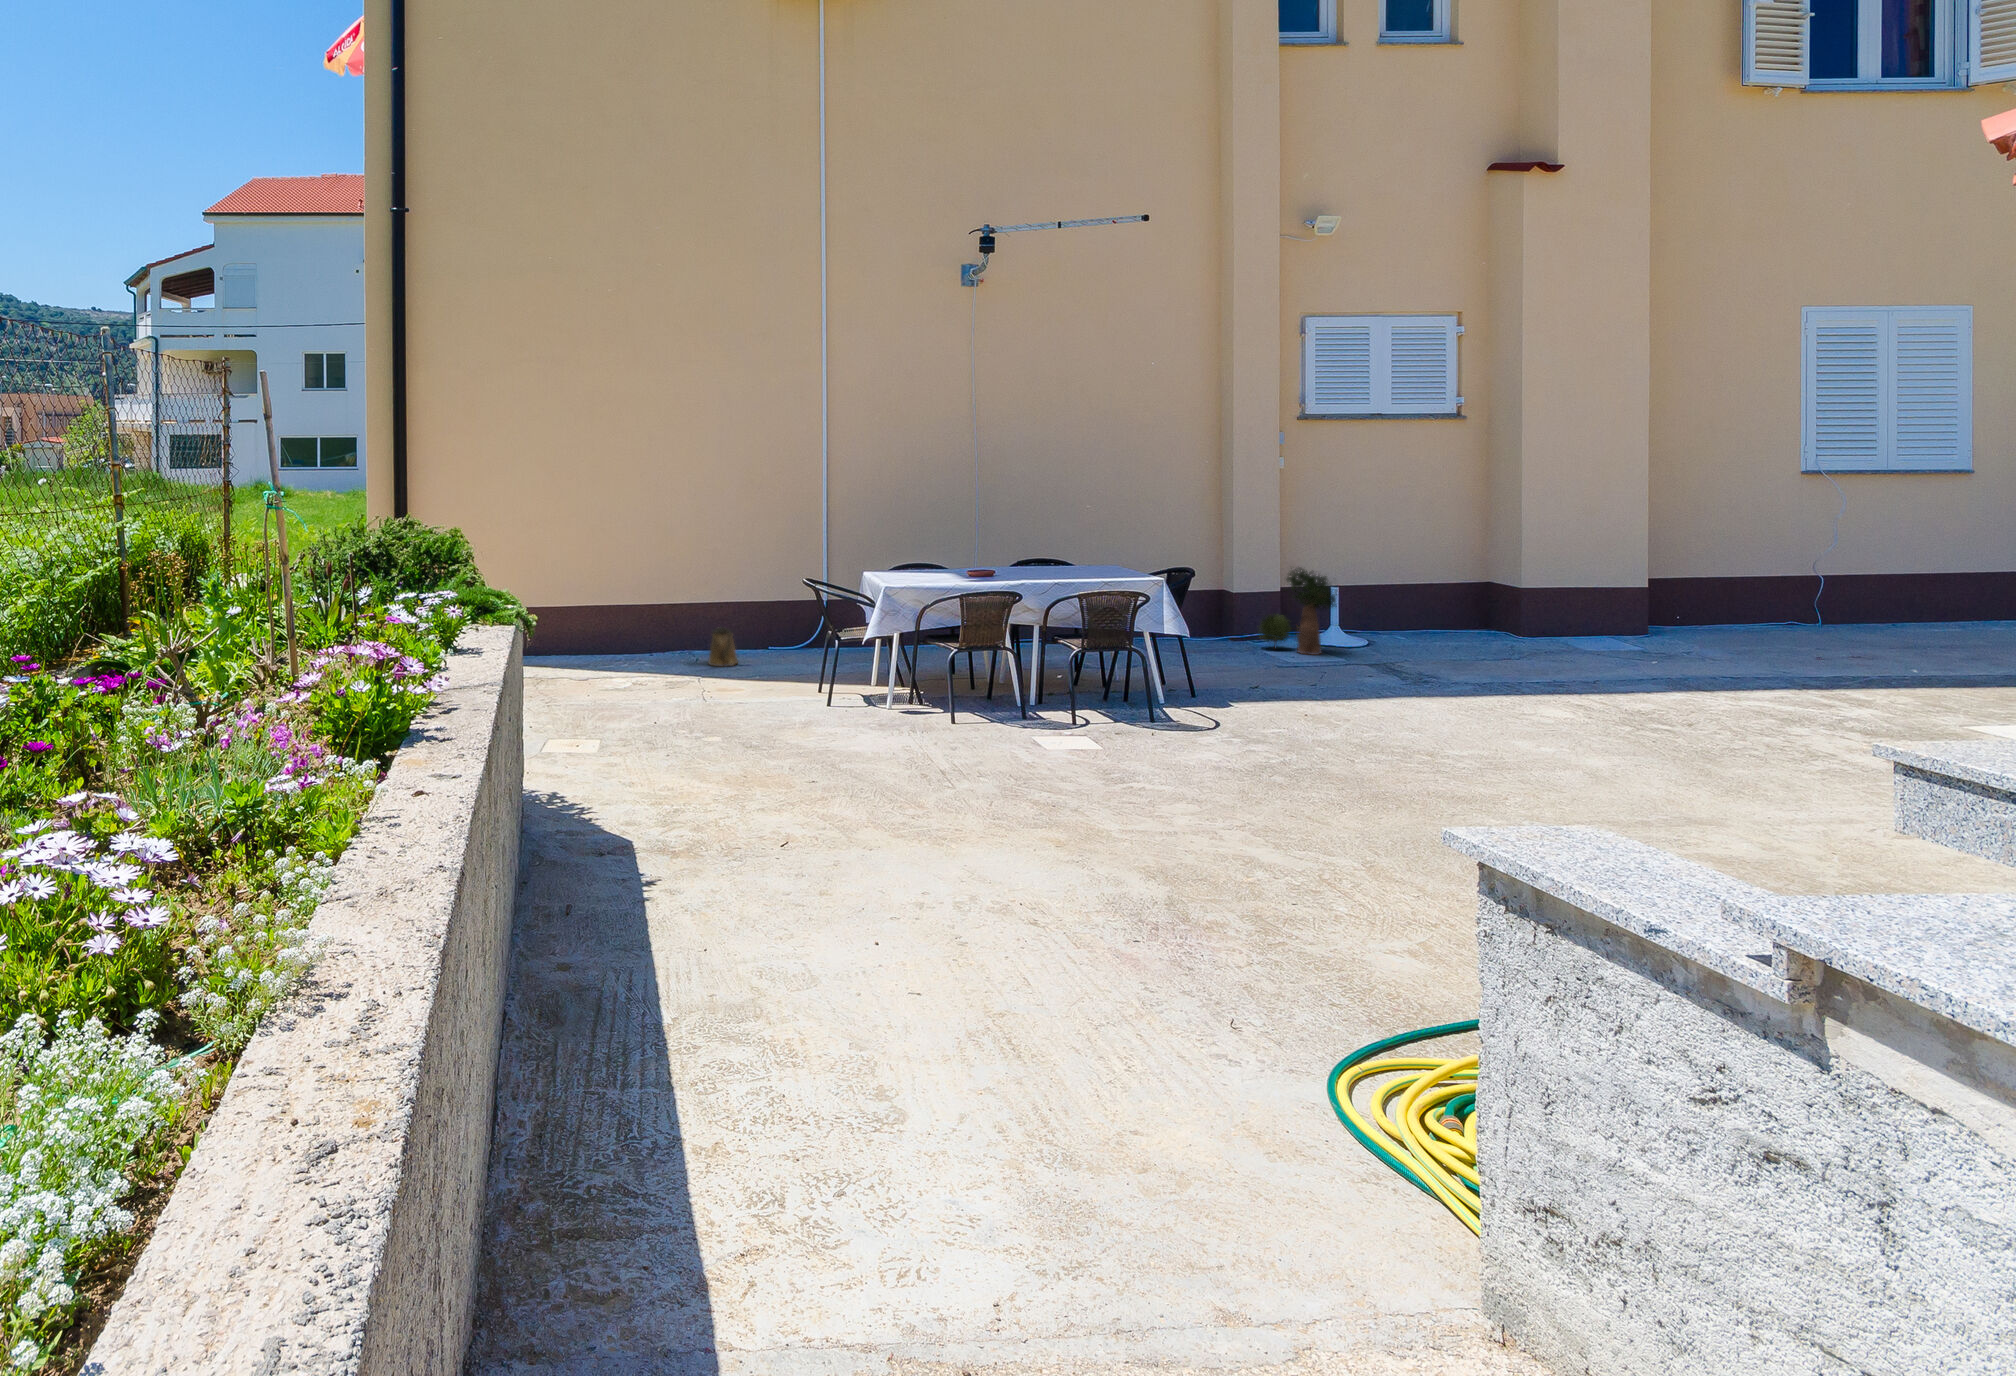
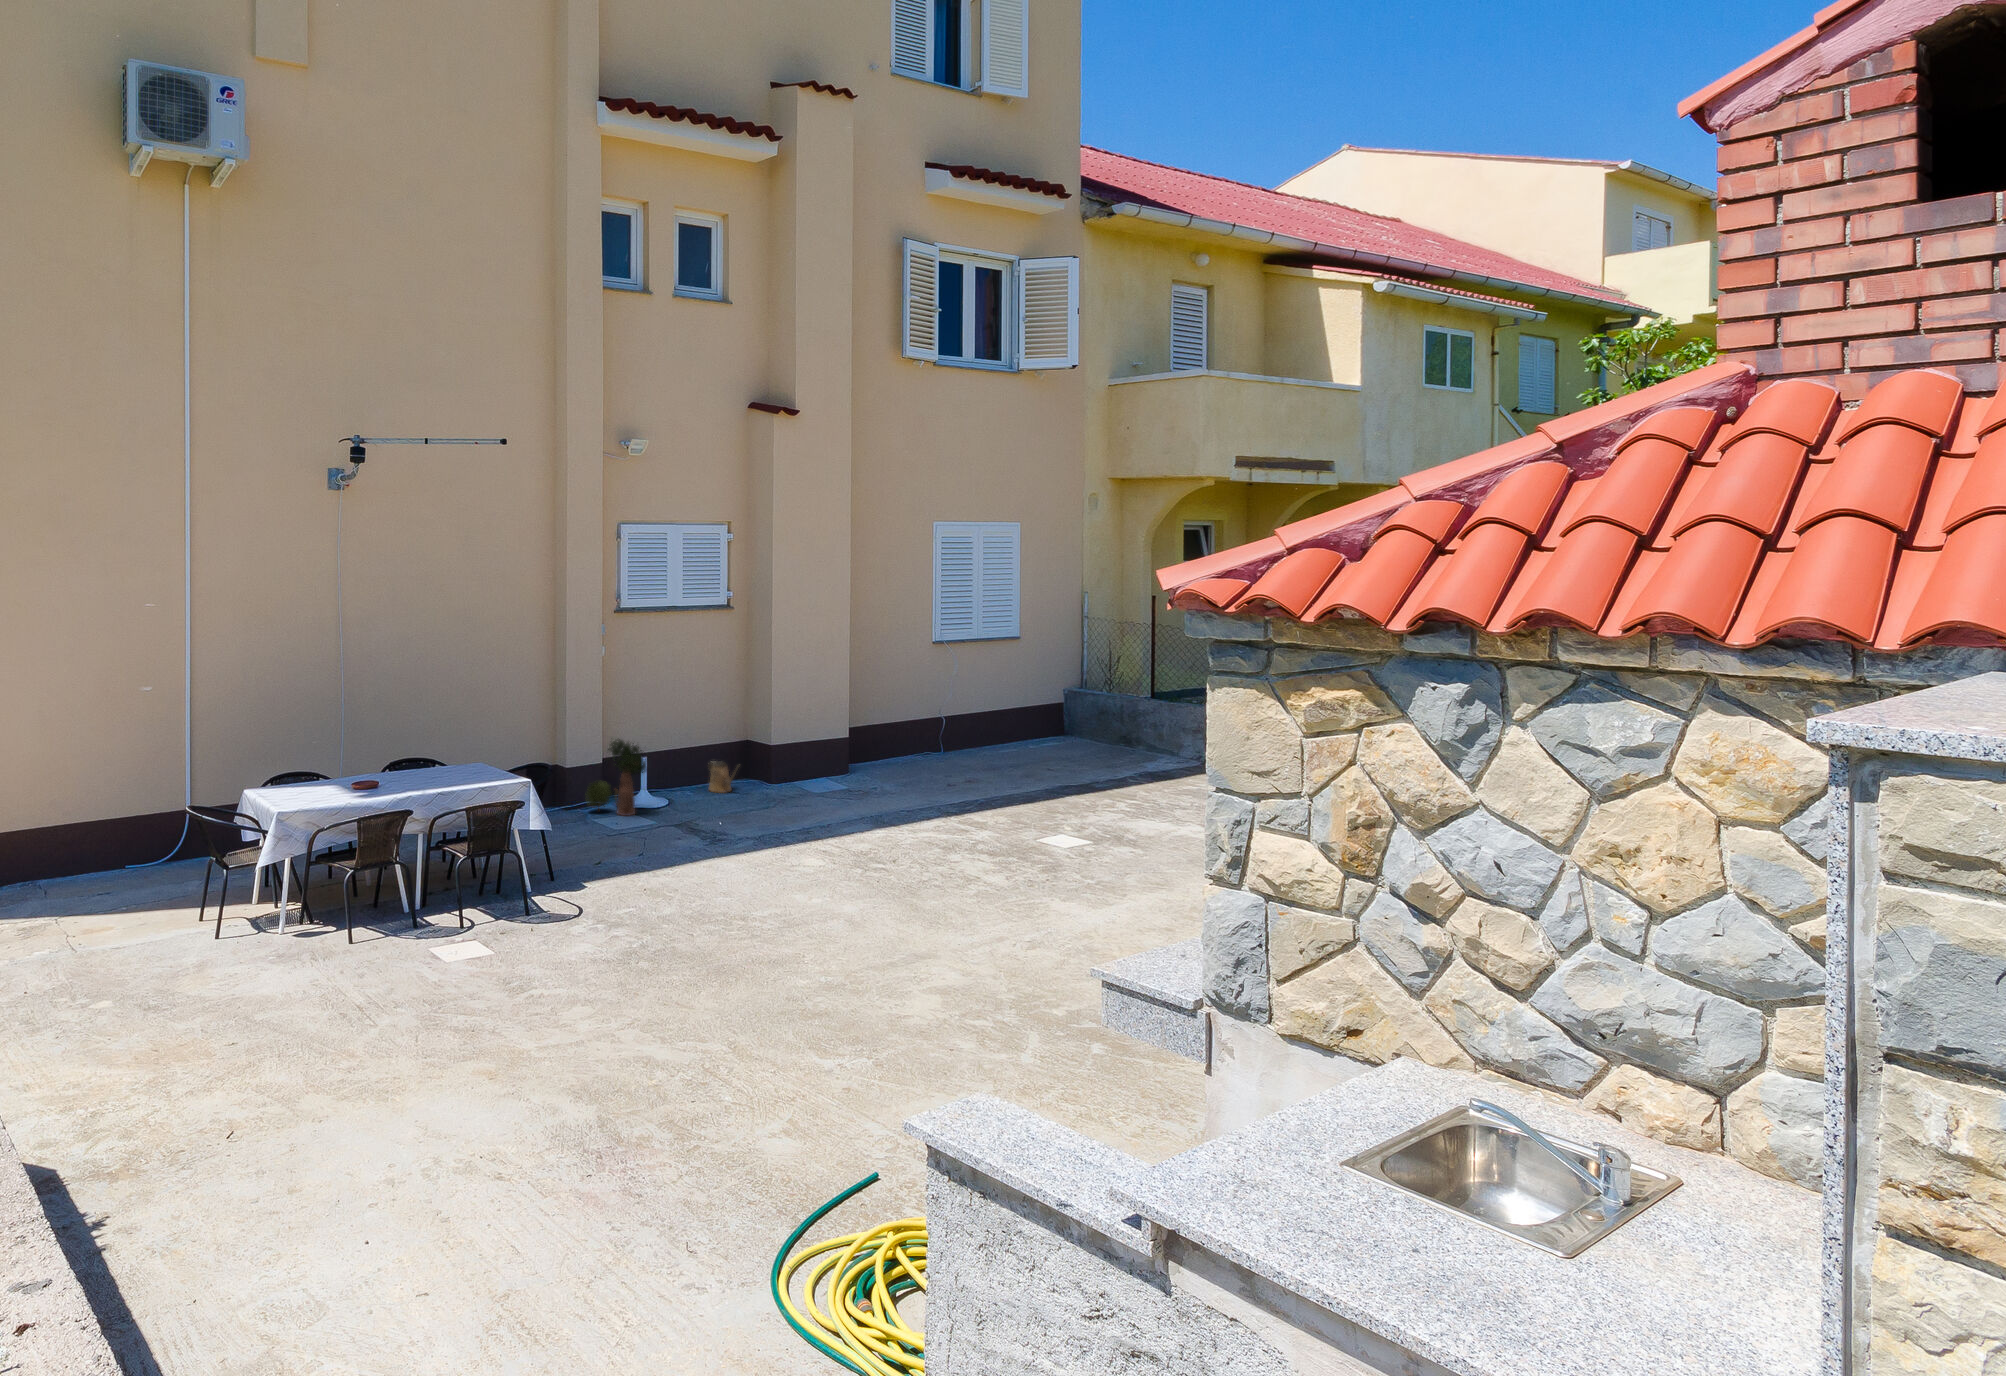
watering can: present [708,627,738,667] -> present [708,761,740,793]

